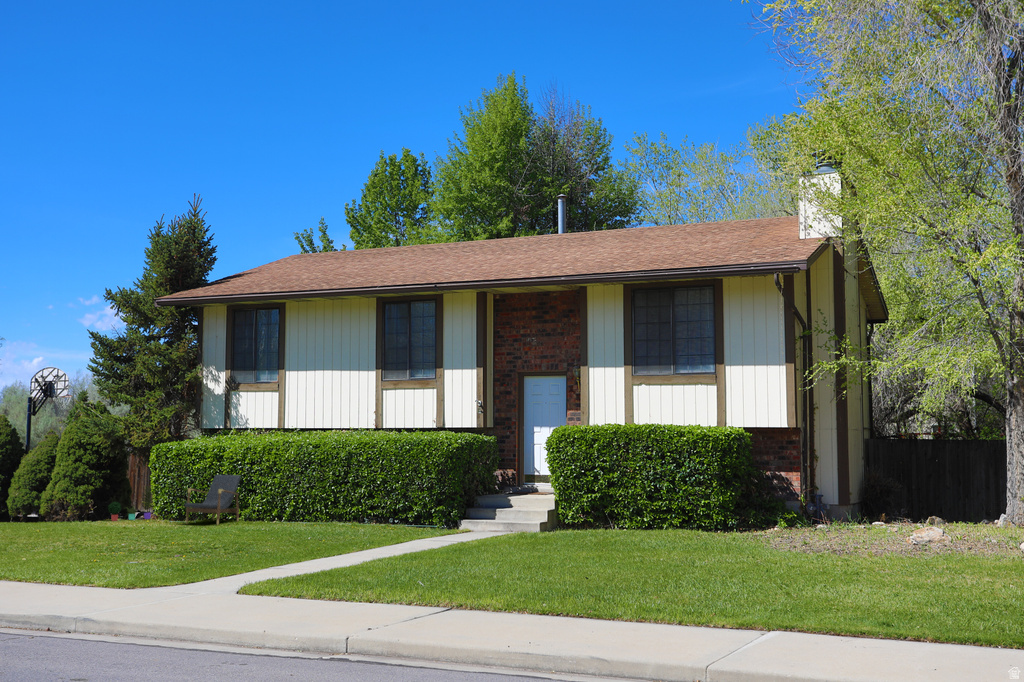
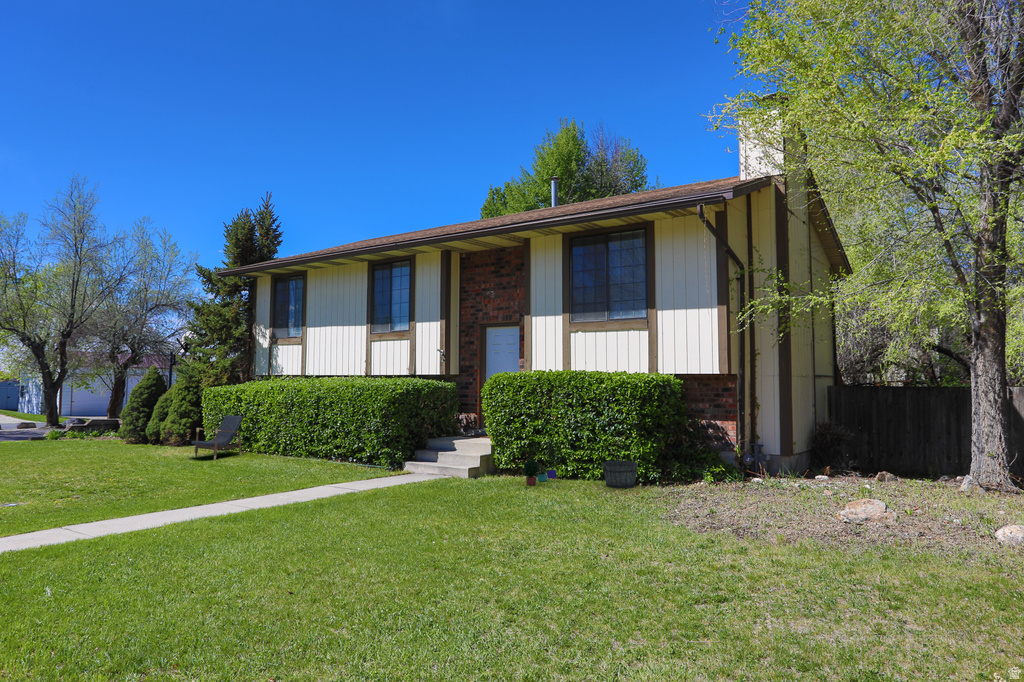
potted plant: present [108,486,153,521] -> present [522,438,558,485]
wooden bucket: none [686,503,721,534] -> present [602,455,638,488]

